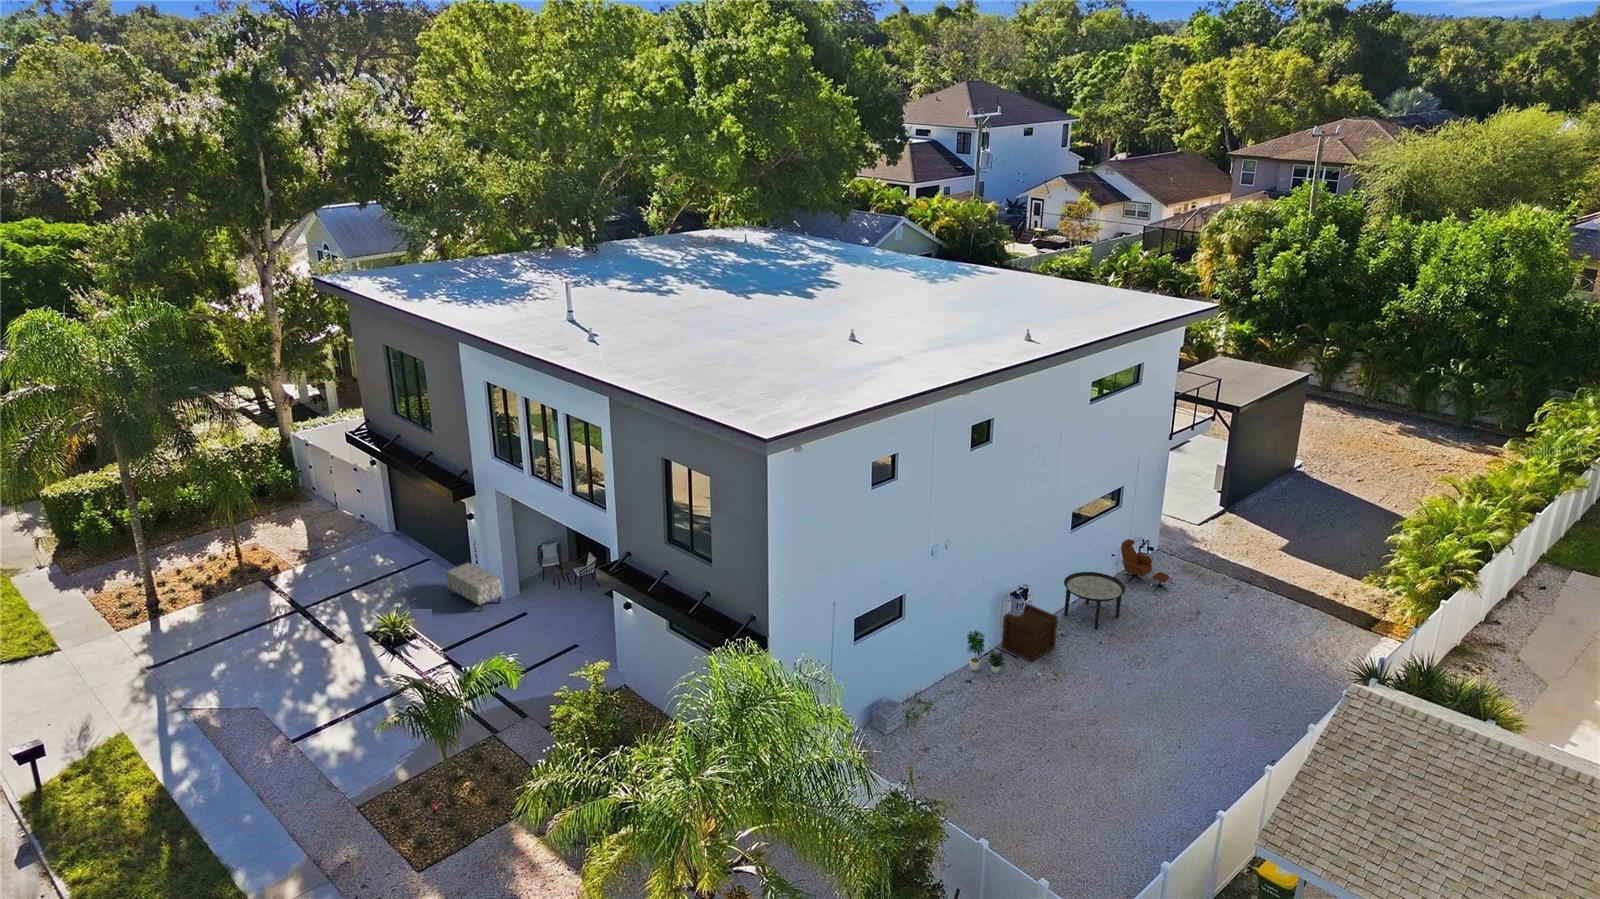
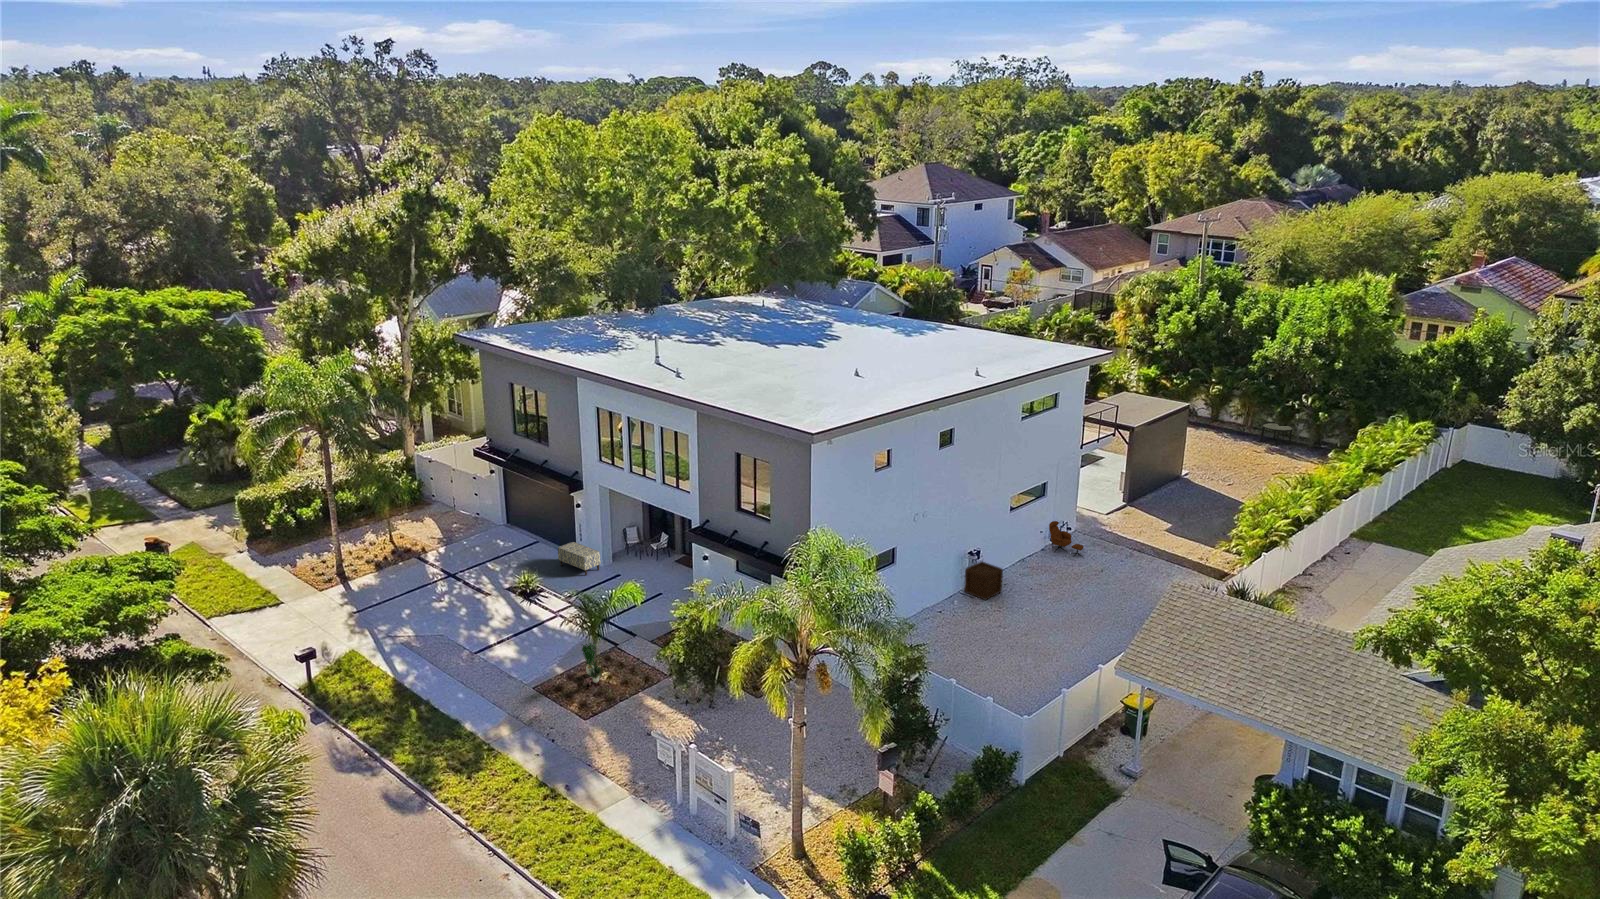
round table: present [1064,572,1126,629] -> present [1260,422,1294,447]
potted plant: present [967,630,1005,673] -> present [582,643,601,683]

